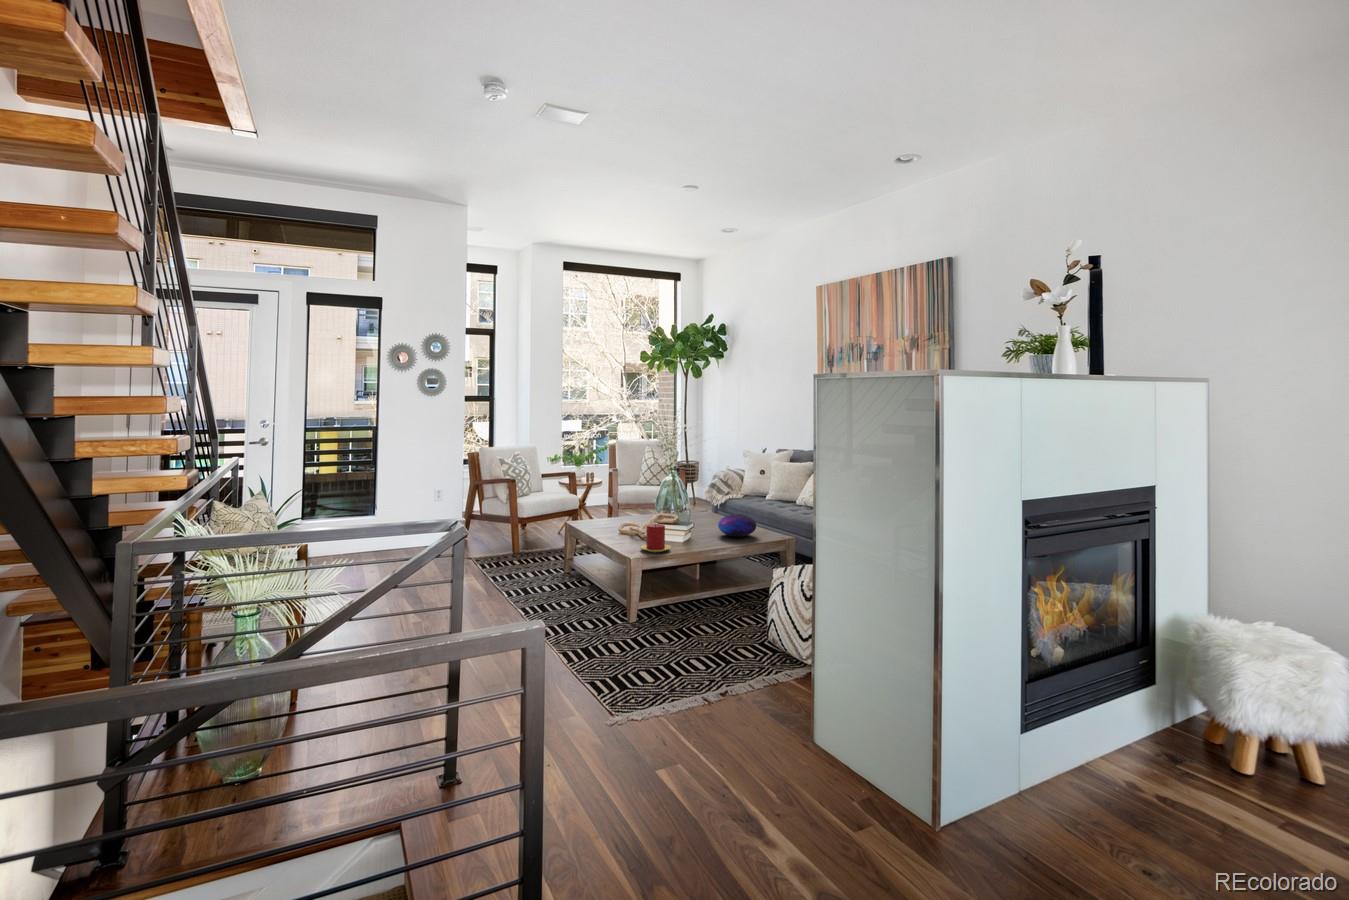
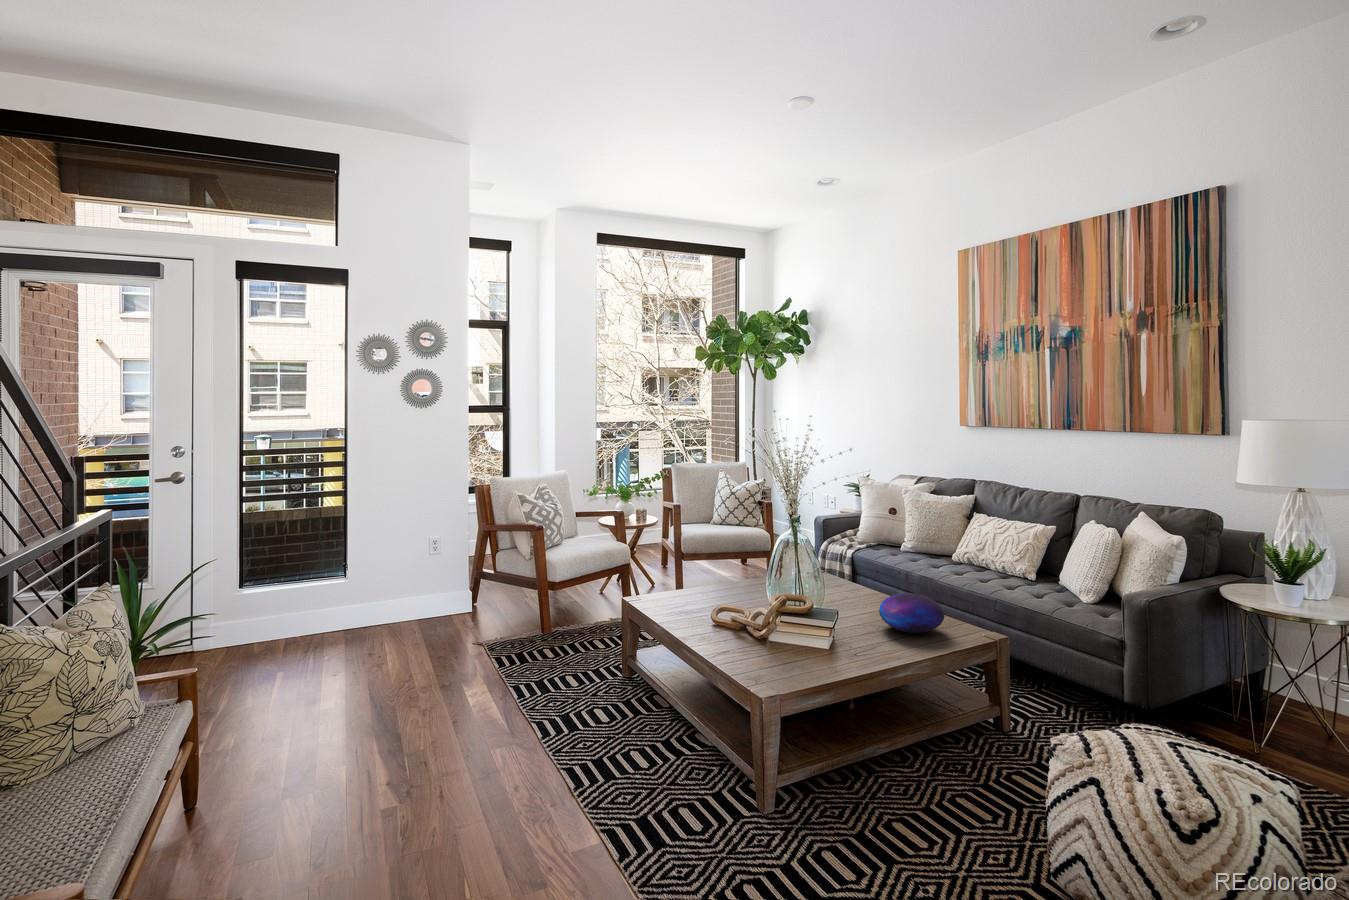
candle: present [641,524,671,552] -> none [770,620,823,673]

